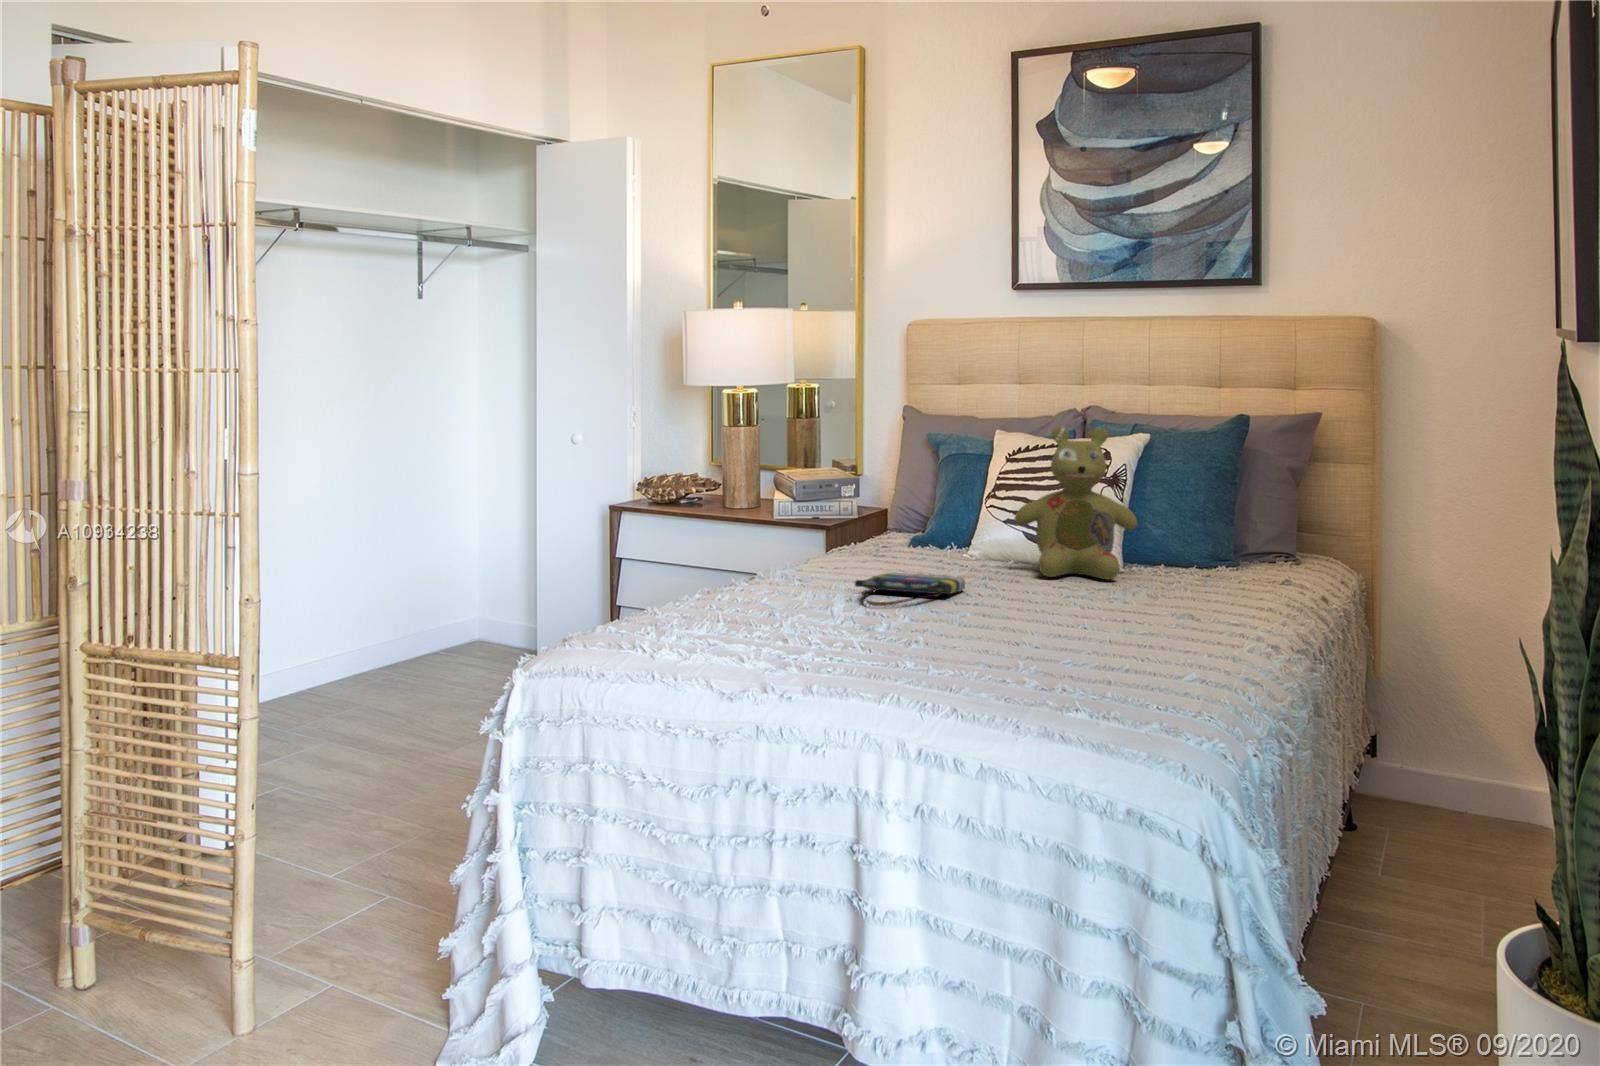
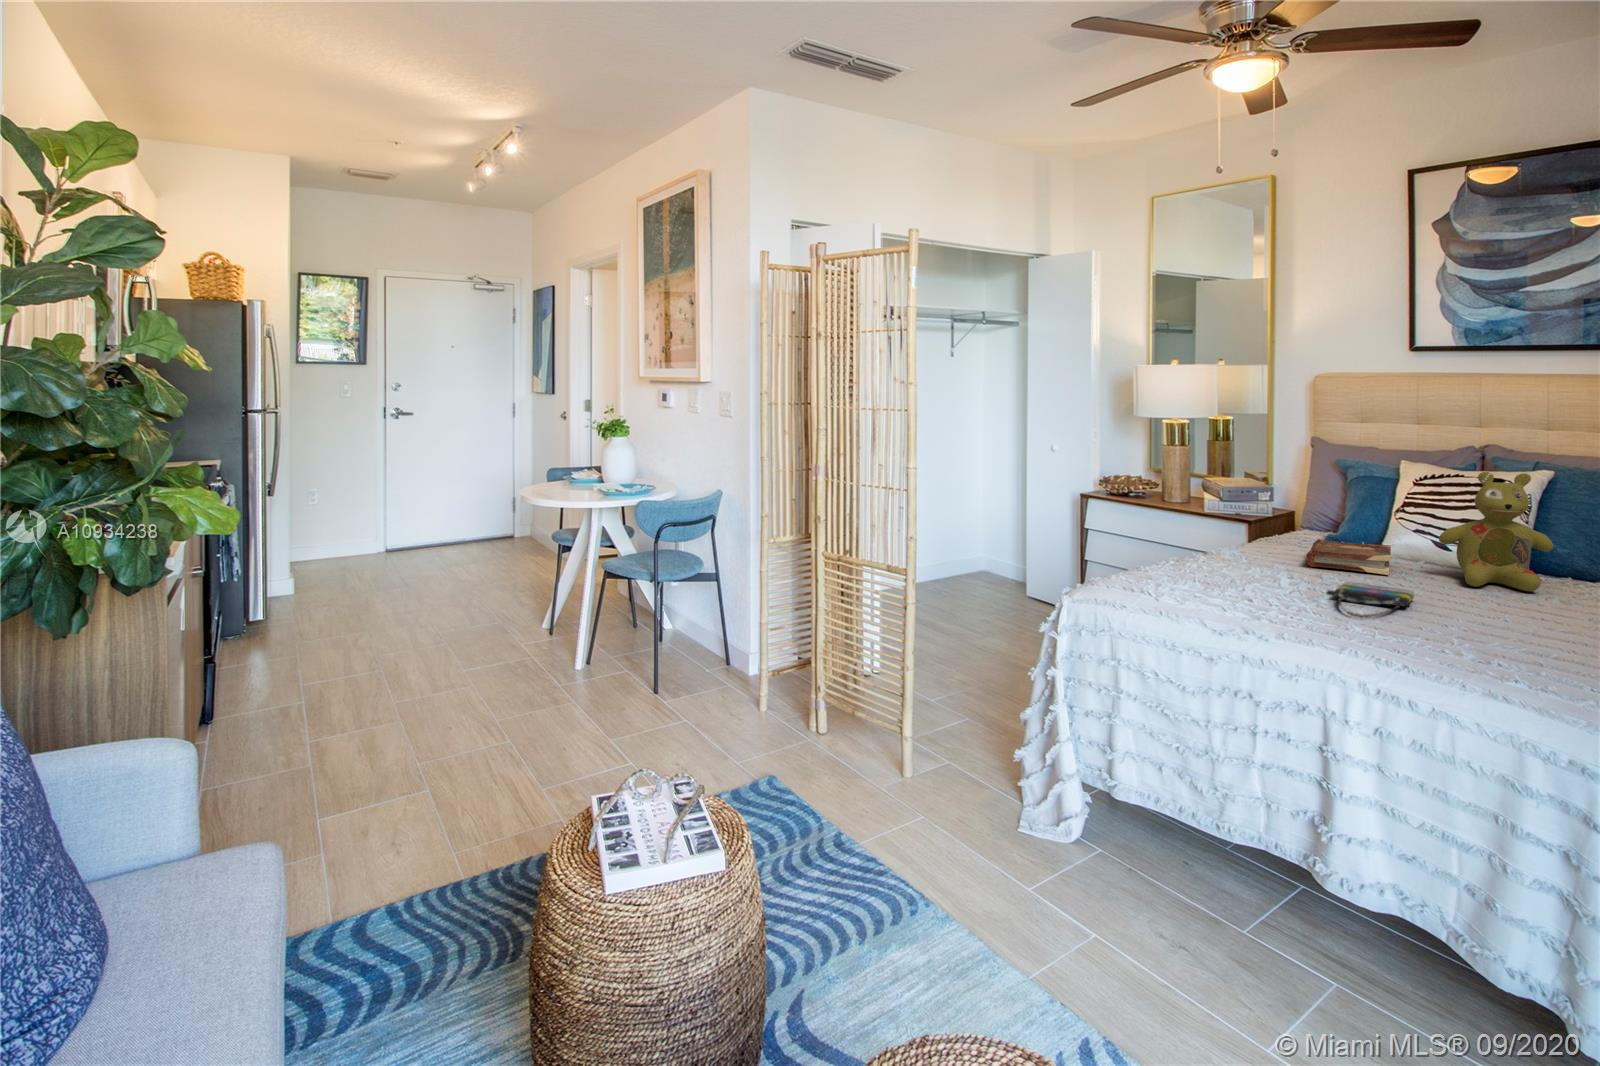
book: none [859,533,971,570] -> present [1306,539,1391,575]

